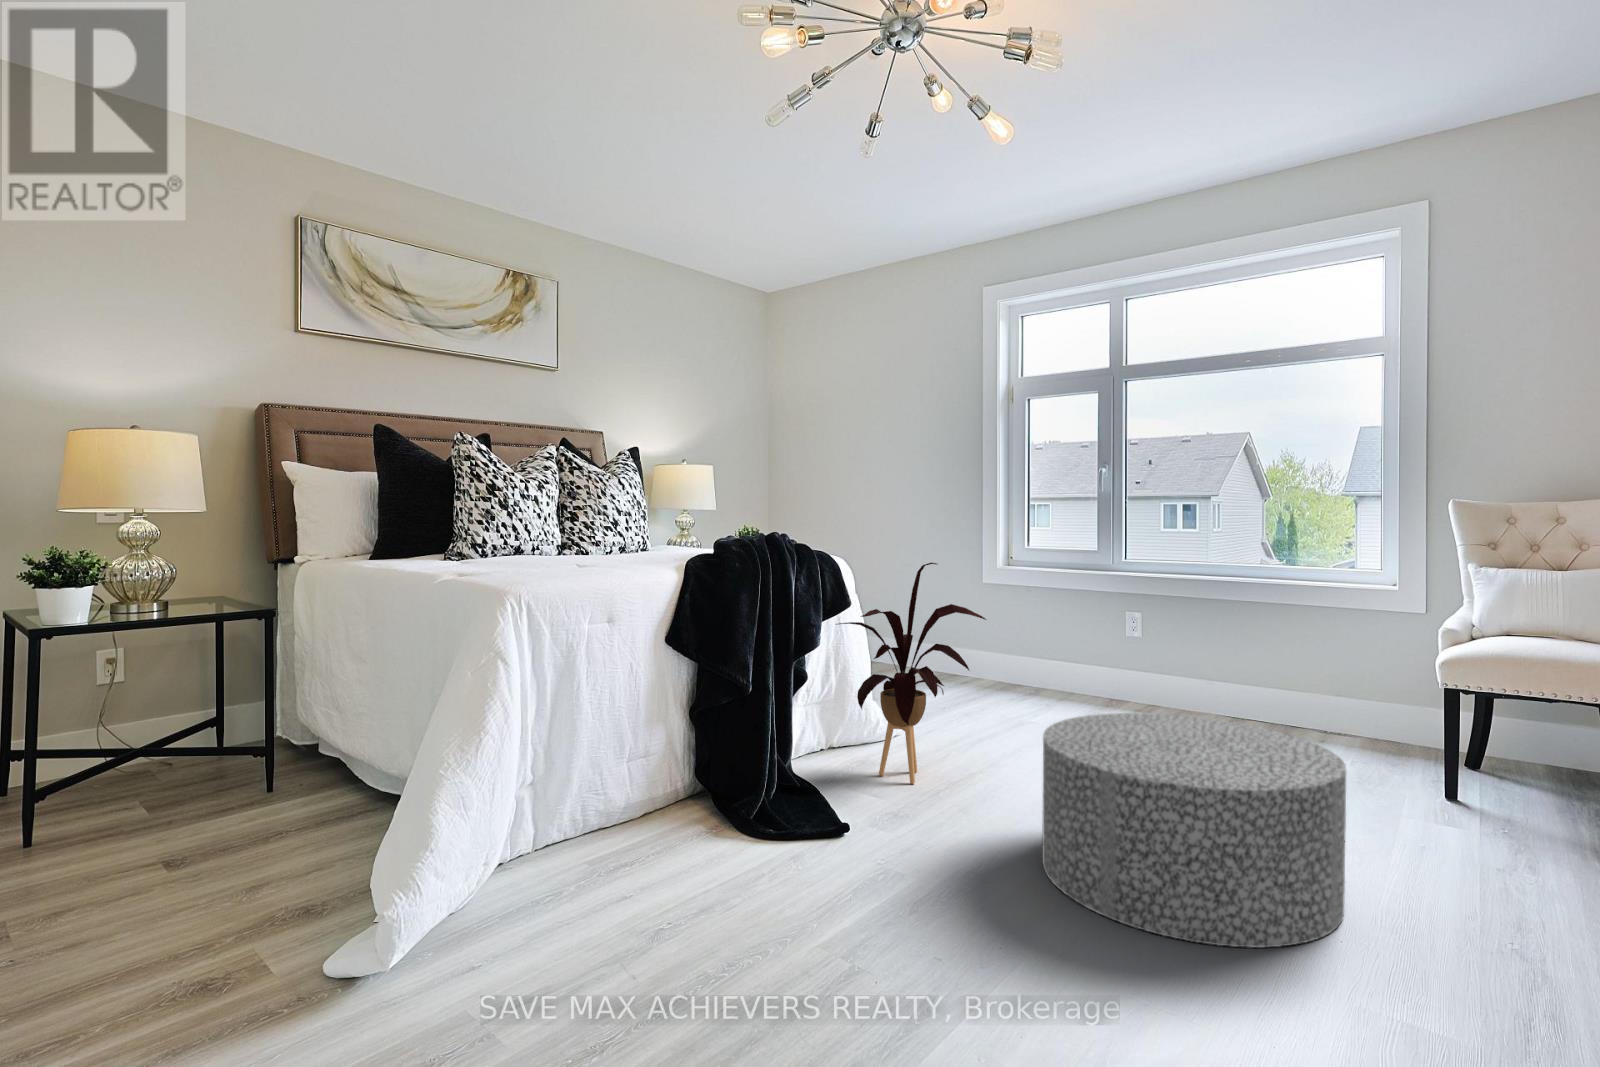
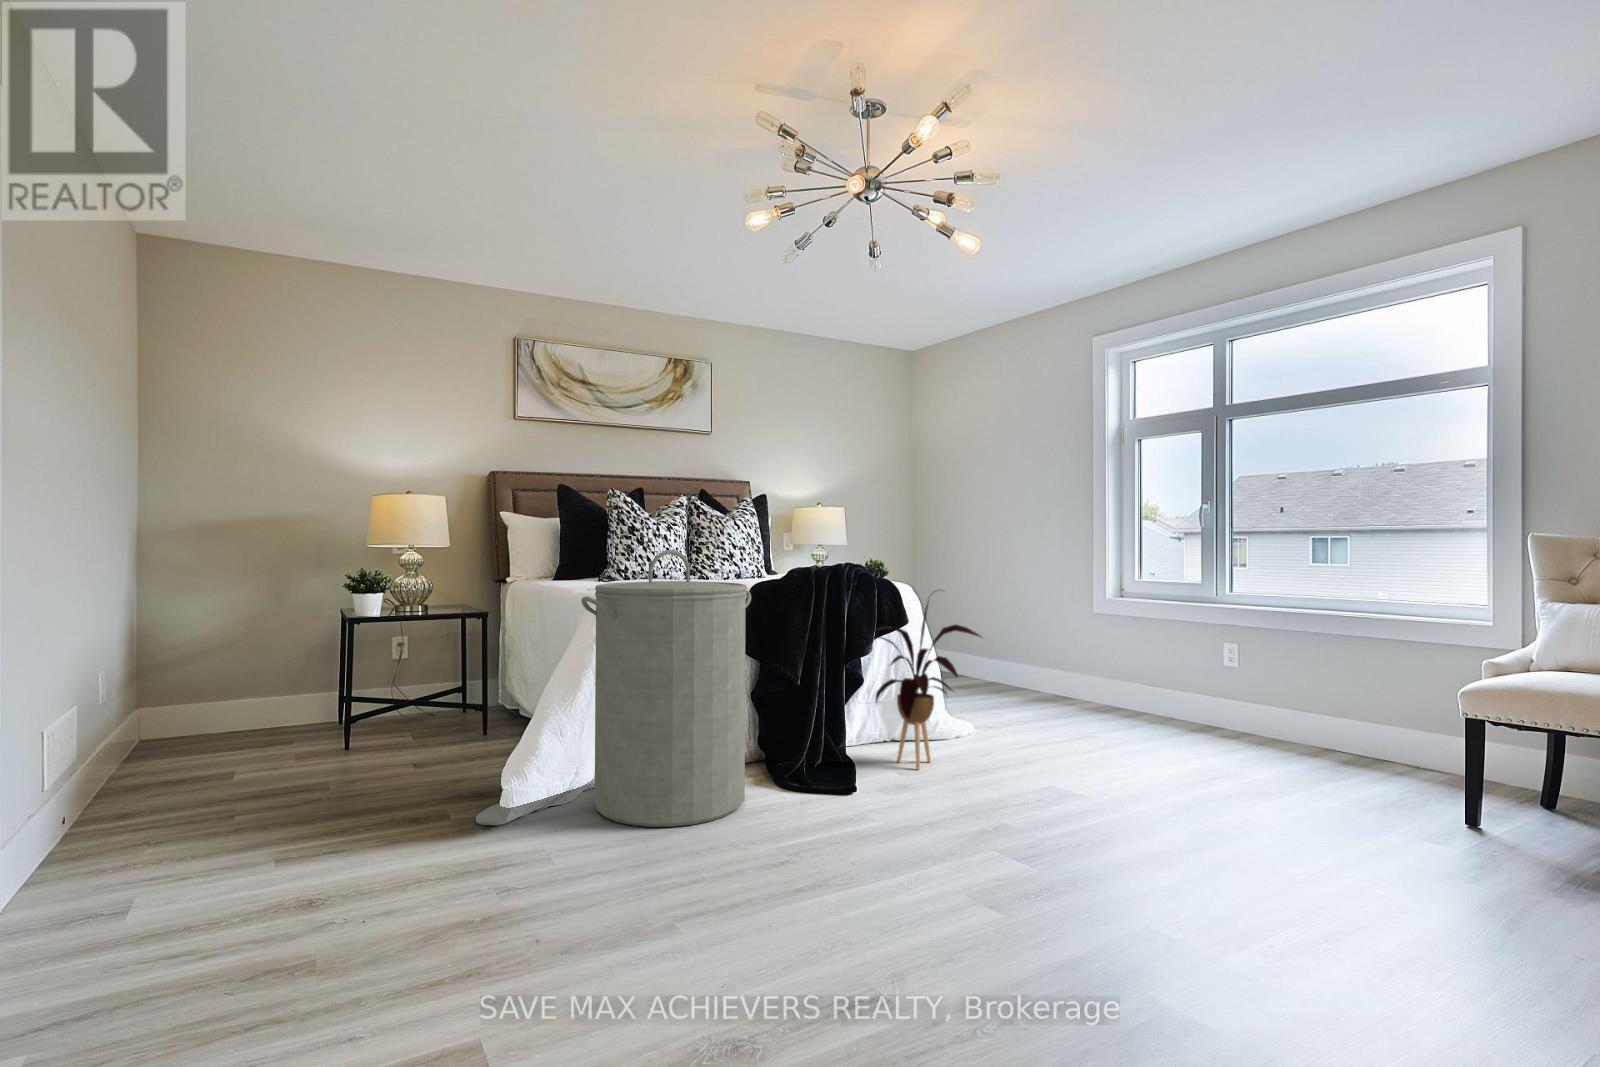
laundry hamper: none [518,514,749,926] -> present [581,550,751,827]
ottoman: present [1042,713,1346,948] -> none [955,716,1187,892]

